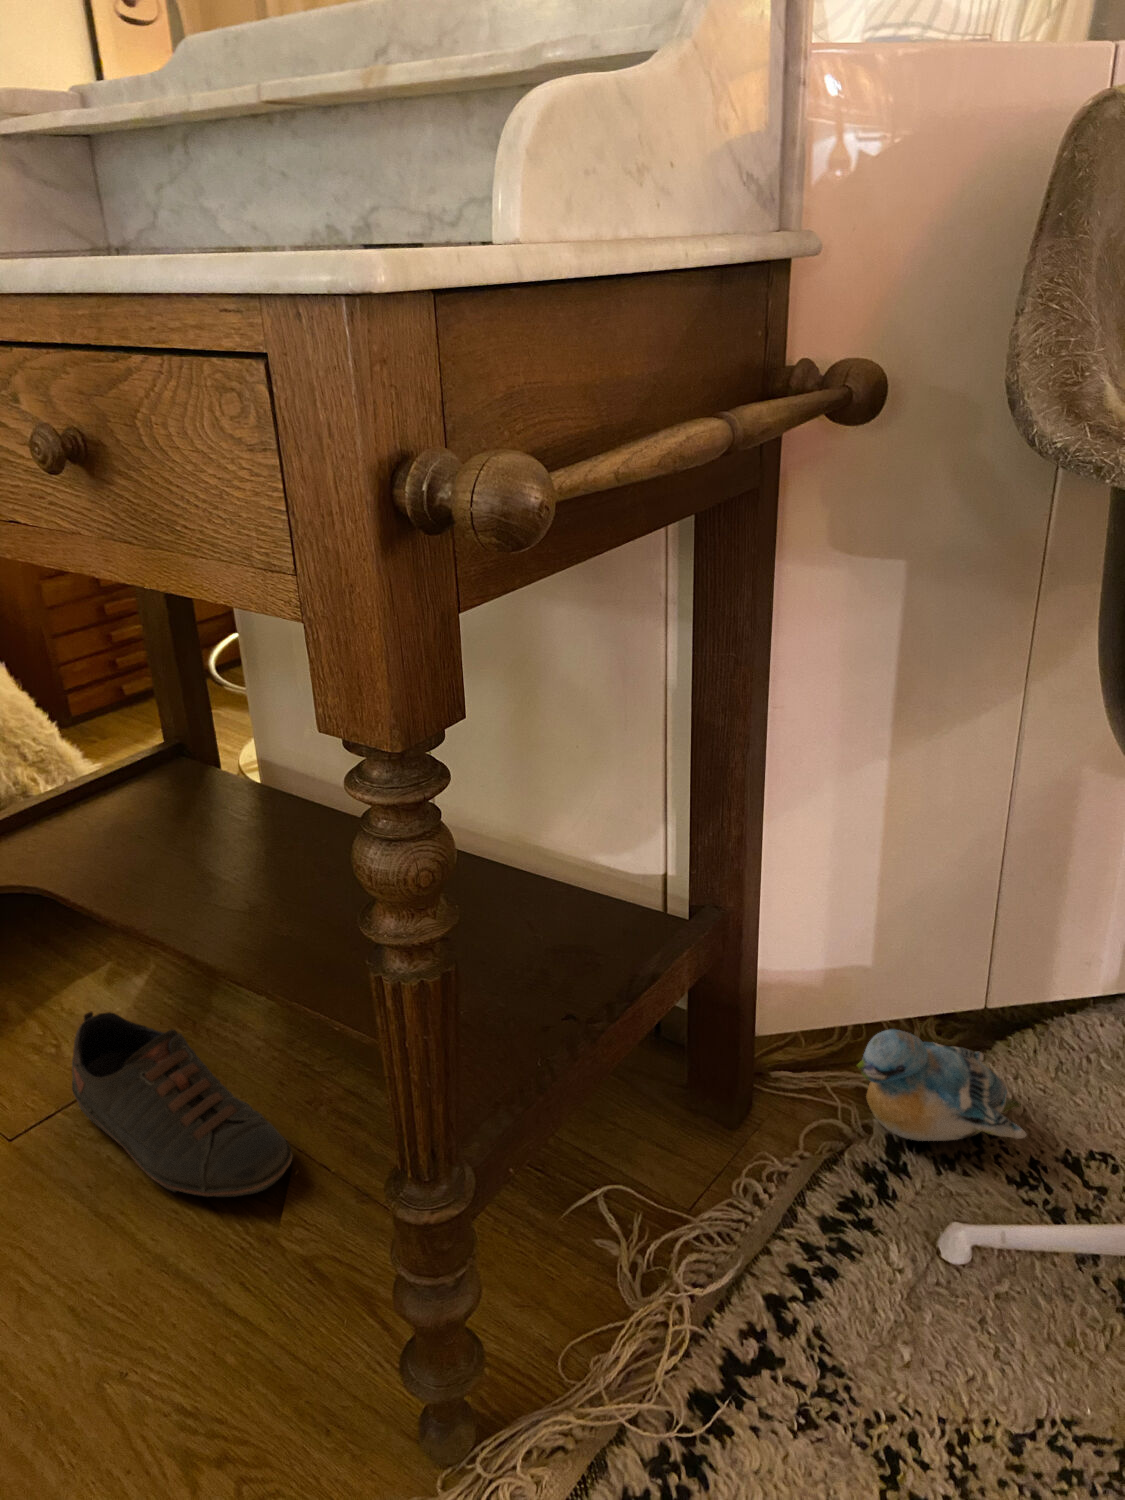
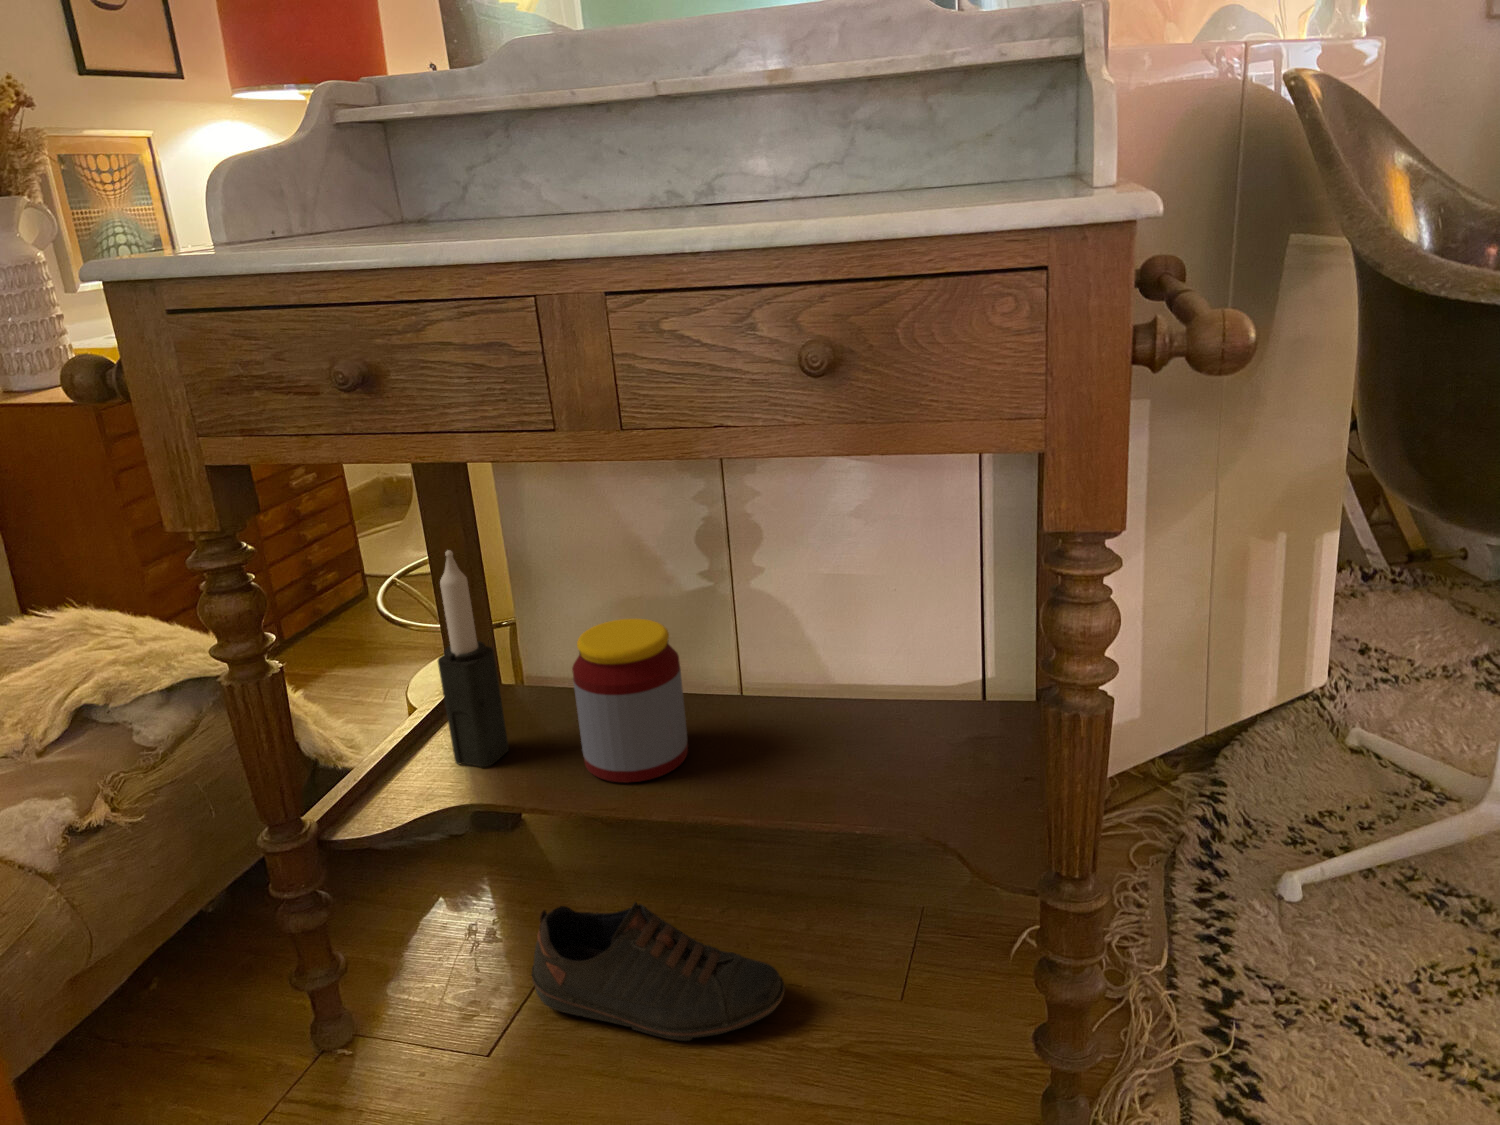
candle: none [39,616,124,849] -> present [438,550,509,767]
jar: none [135,724,274,906] -> present [572,619,688,783]
plush toy: present [857,1029,1027,1141] -> none [1168,750,1290,835]

